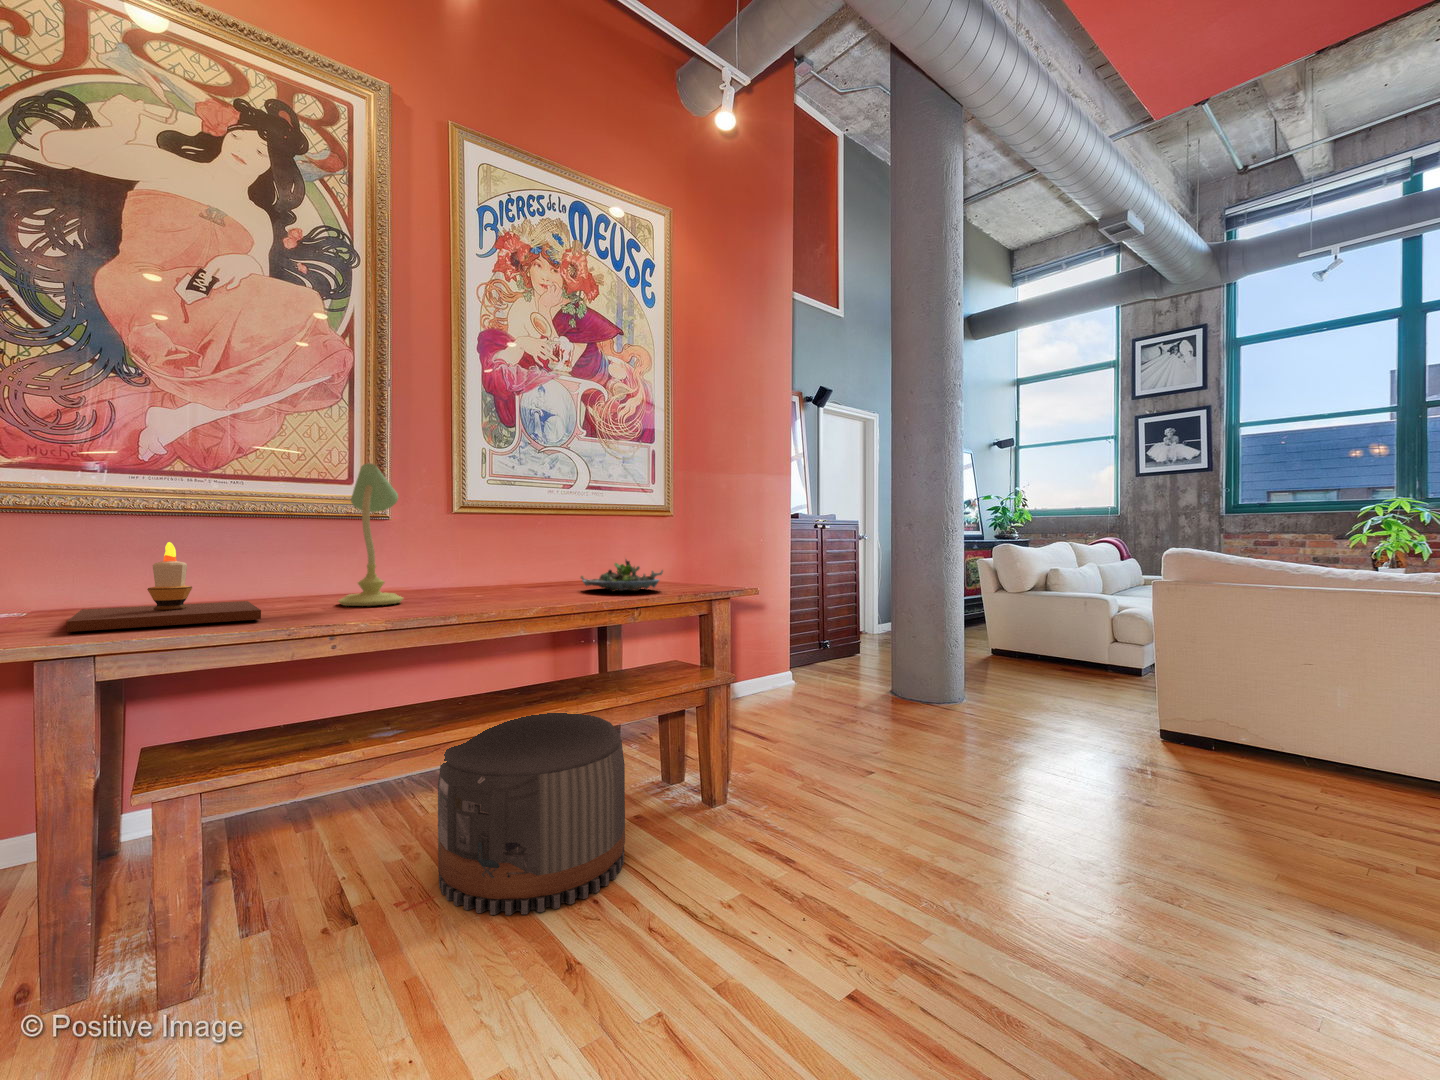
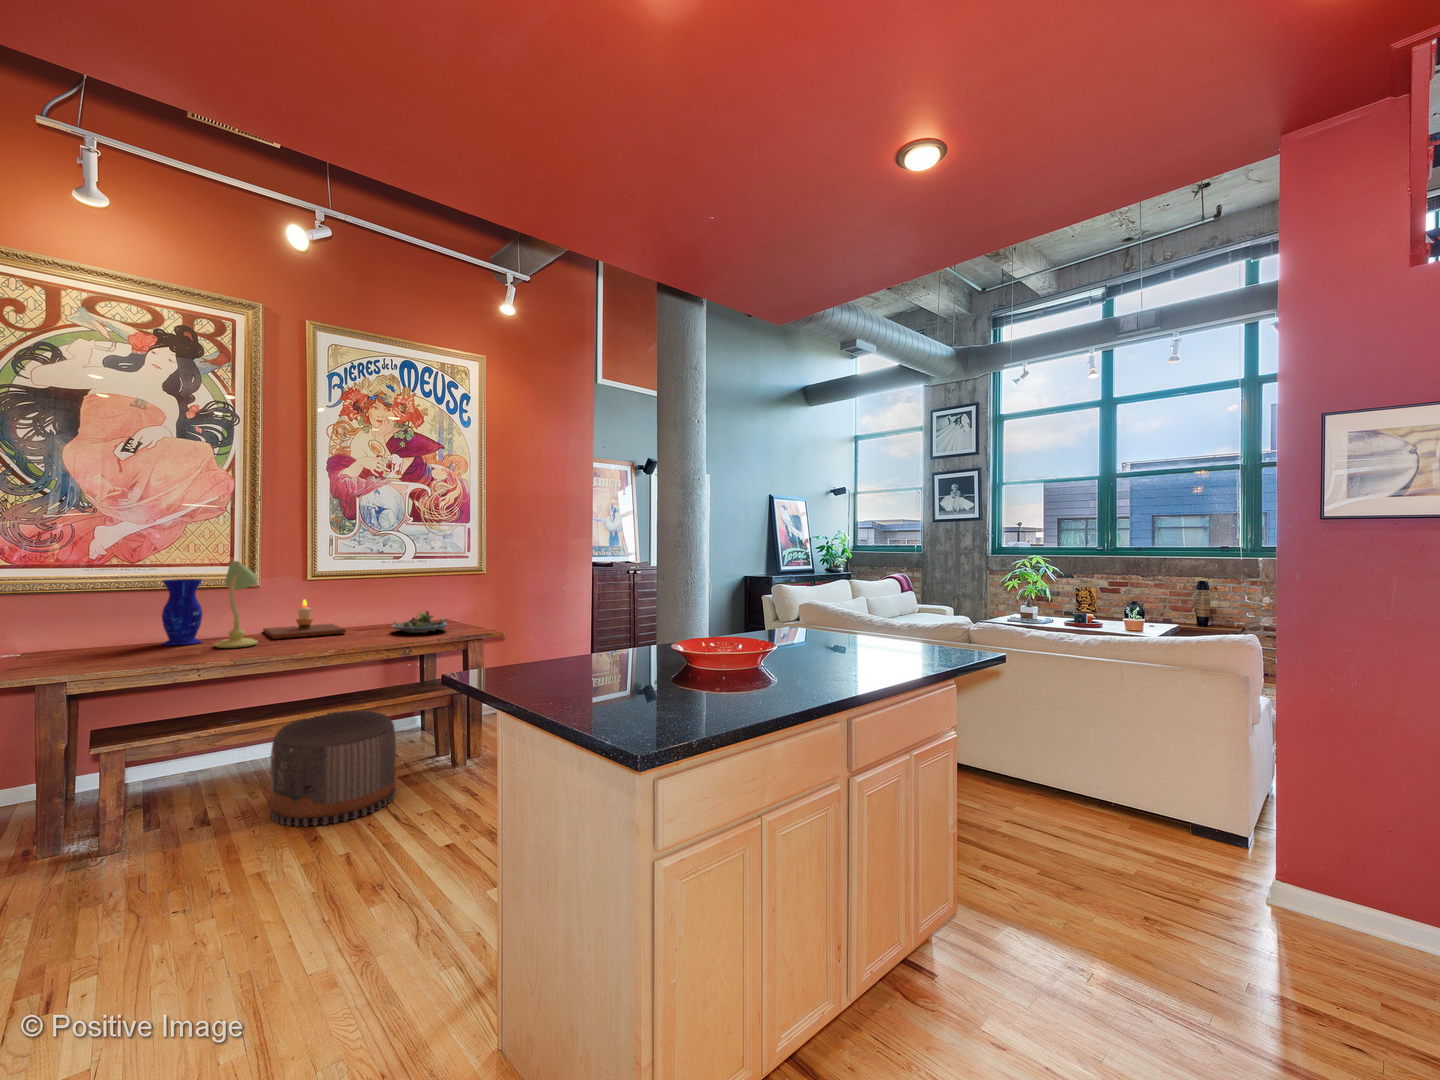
vase: none [254,497,314,603] -> present [162,579,202,645]
candle: present [67,542,261,632] -> present [263,600,346,639]

